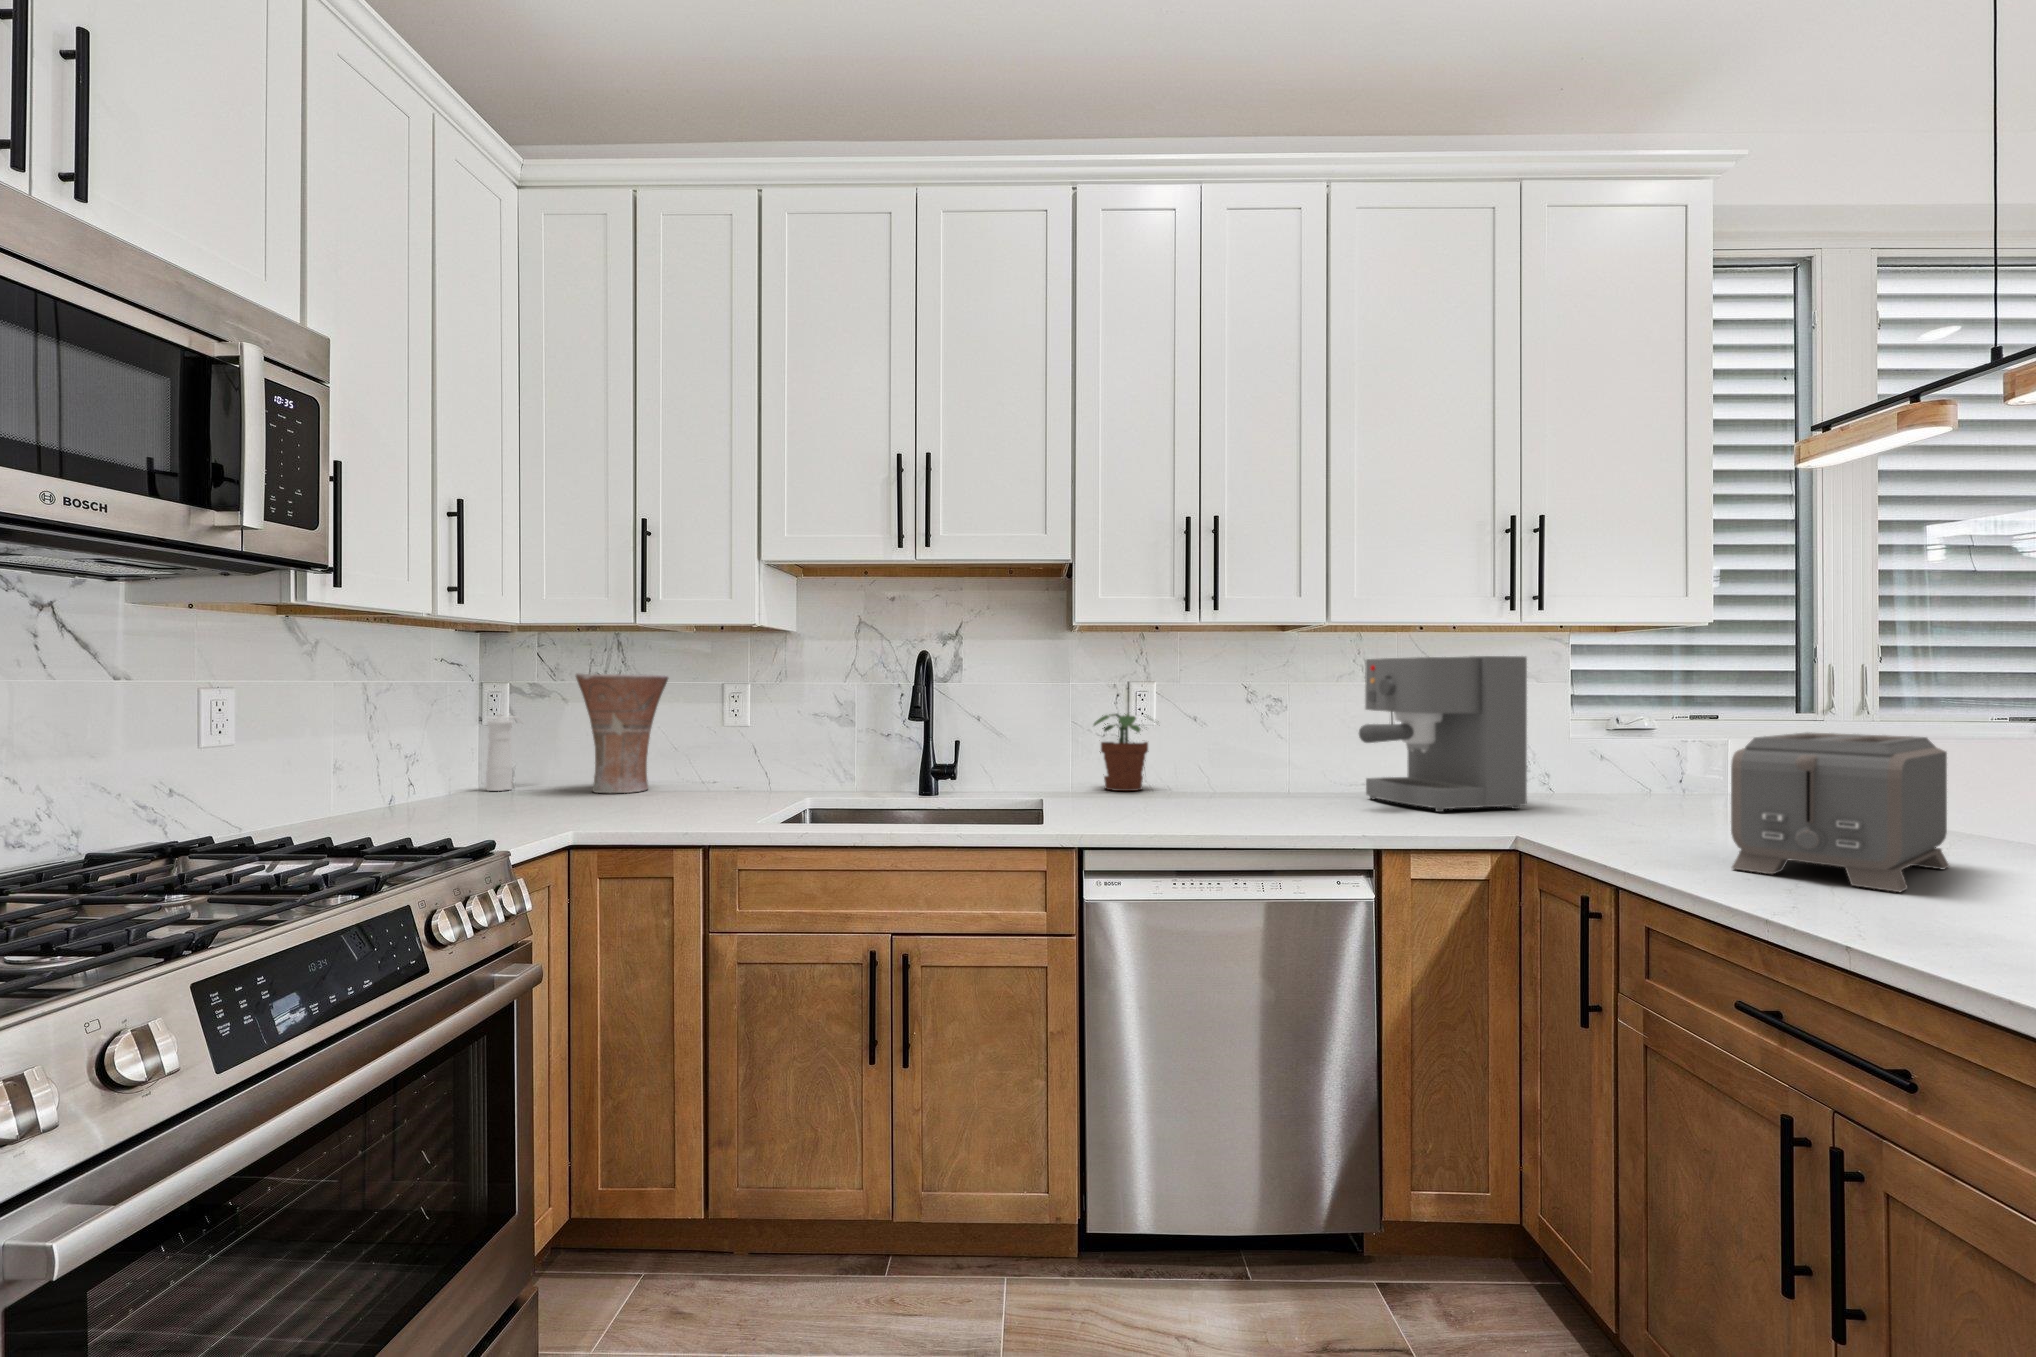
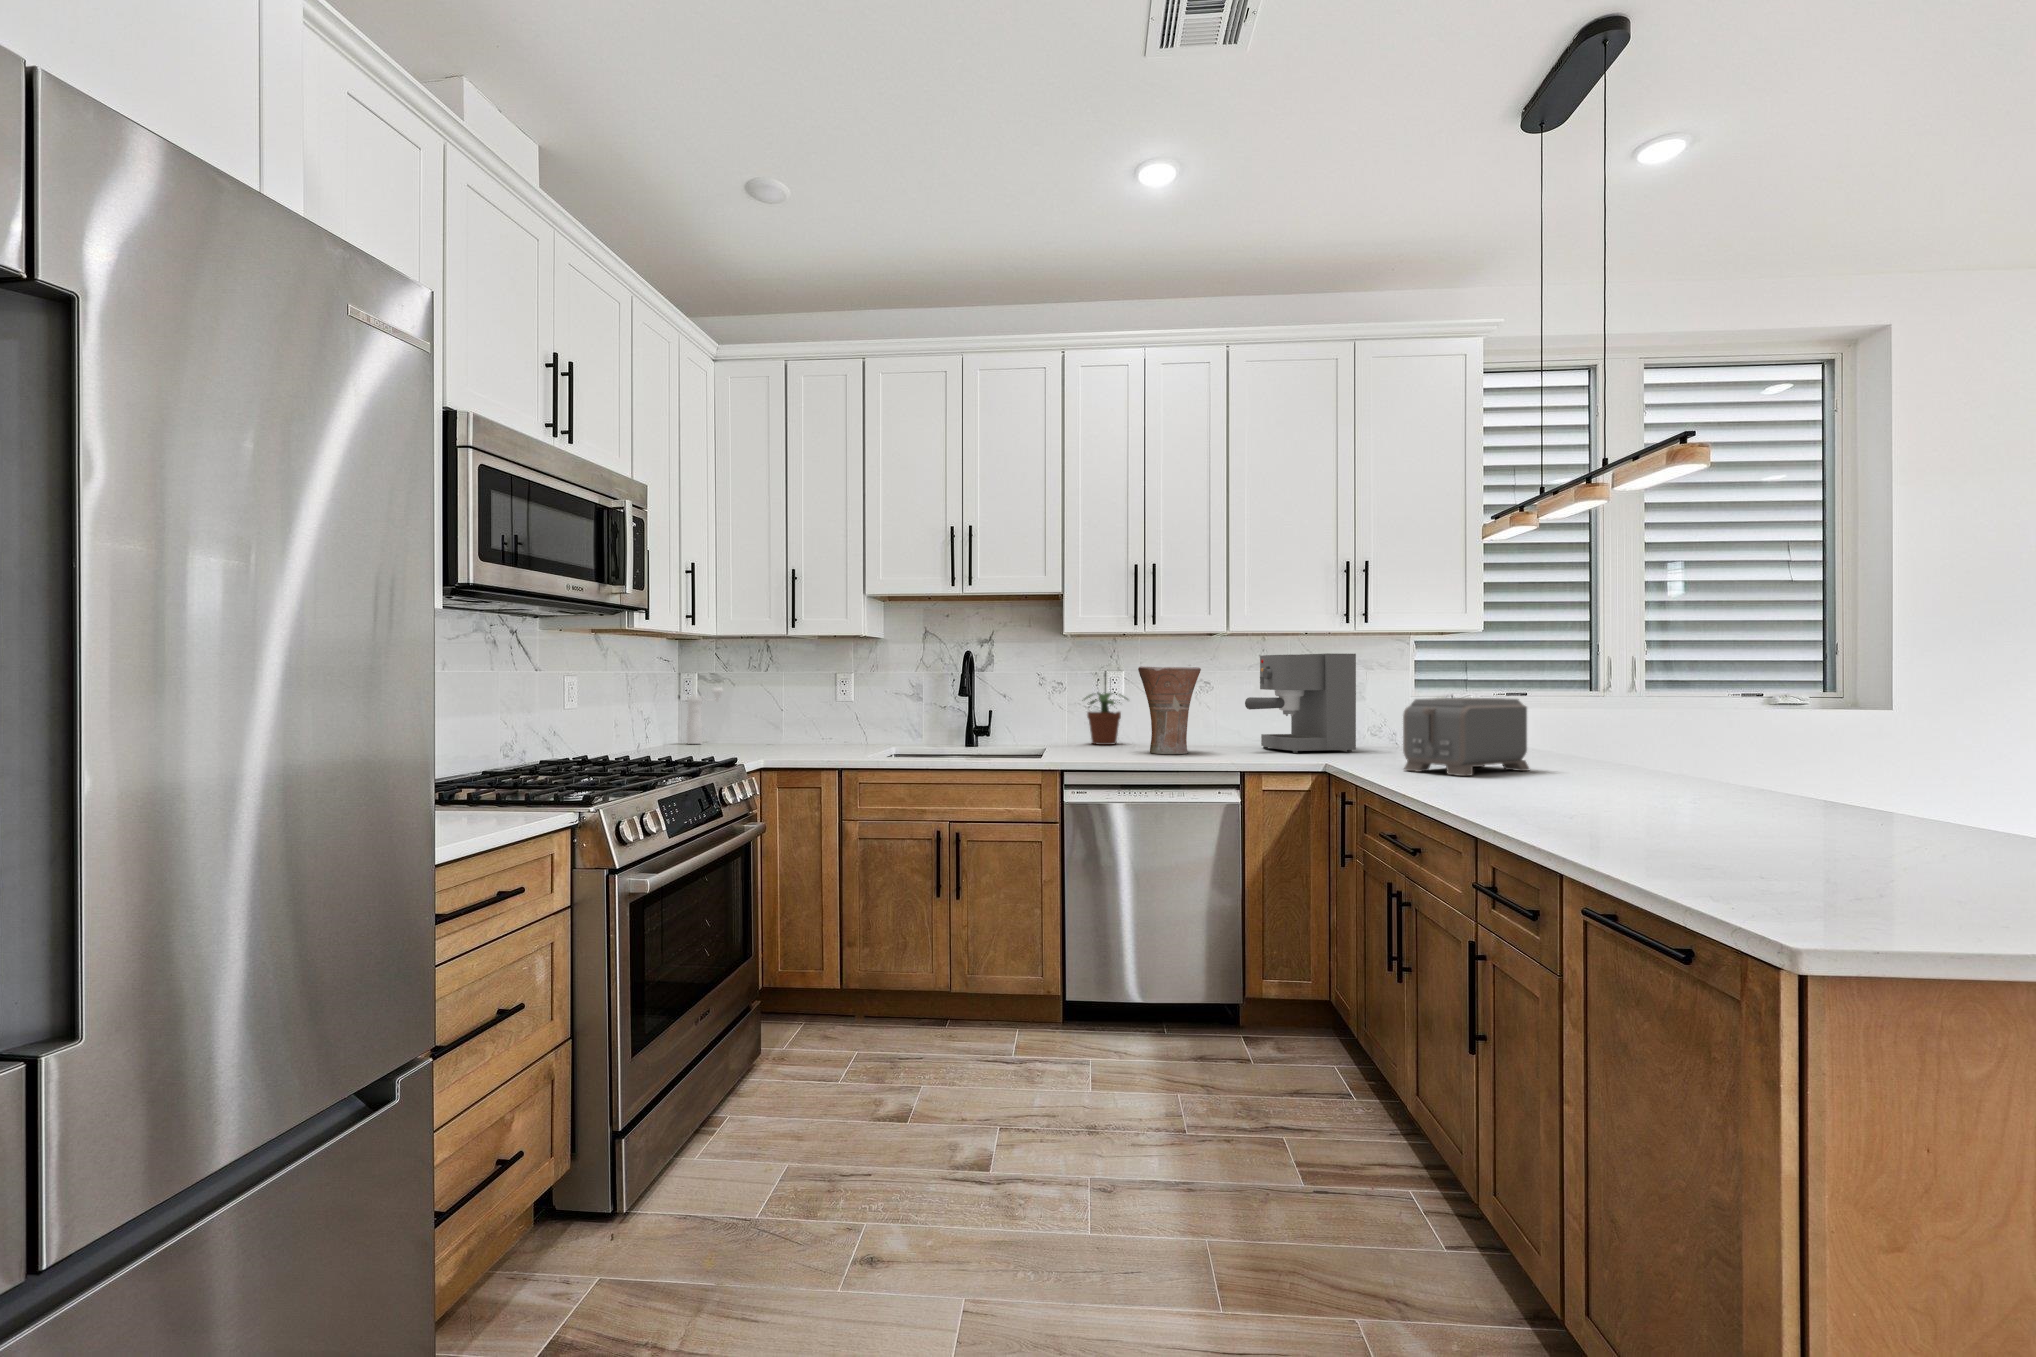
vase: present [576,673,668,793] -> present [1138,666,1201,754]

